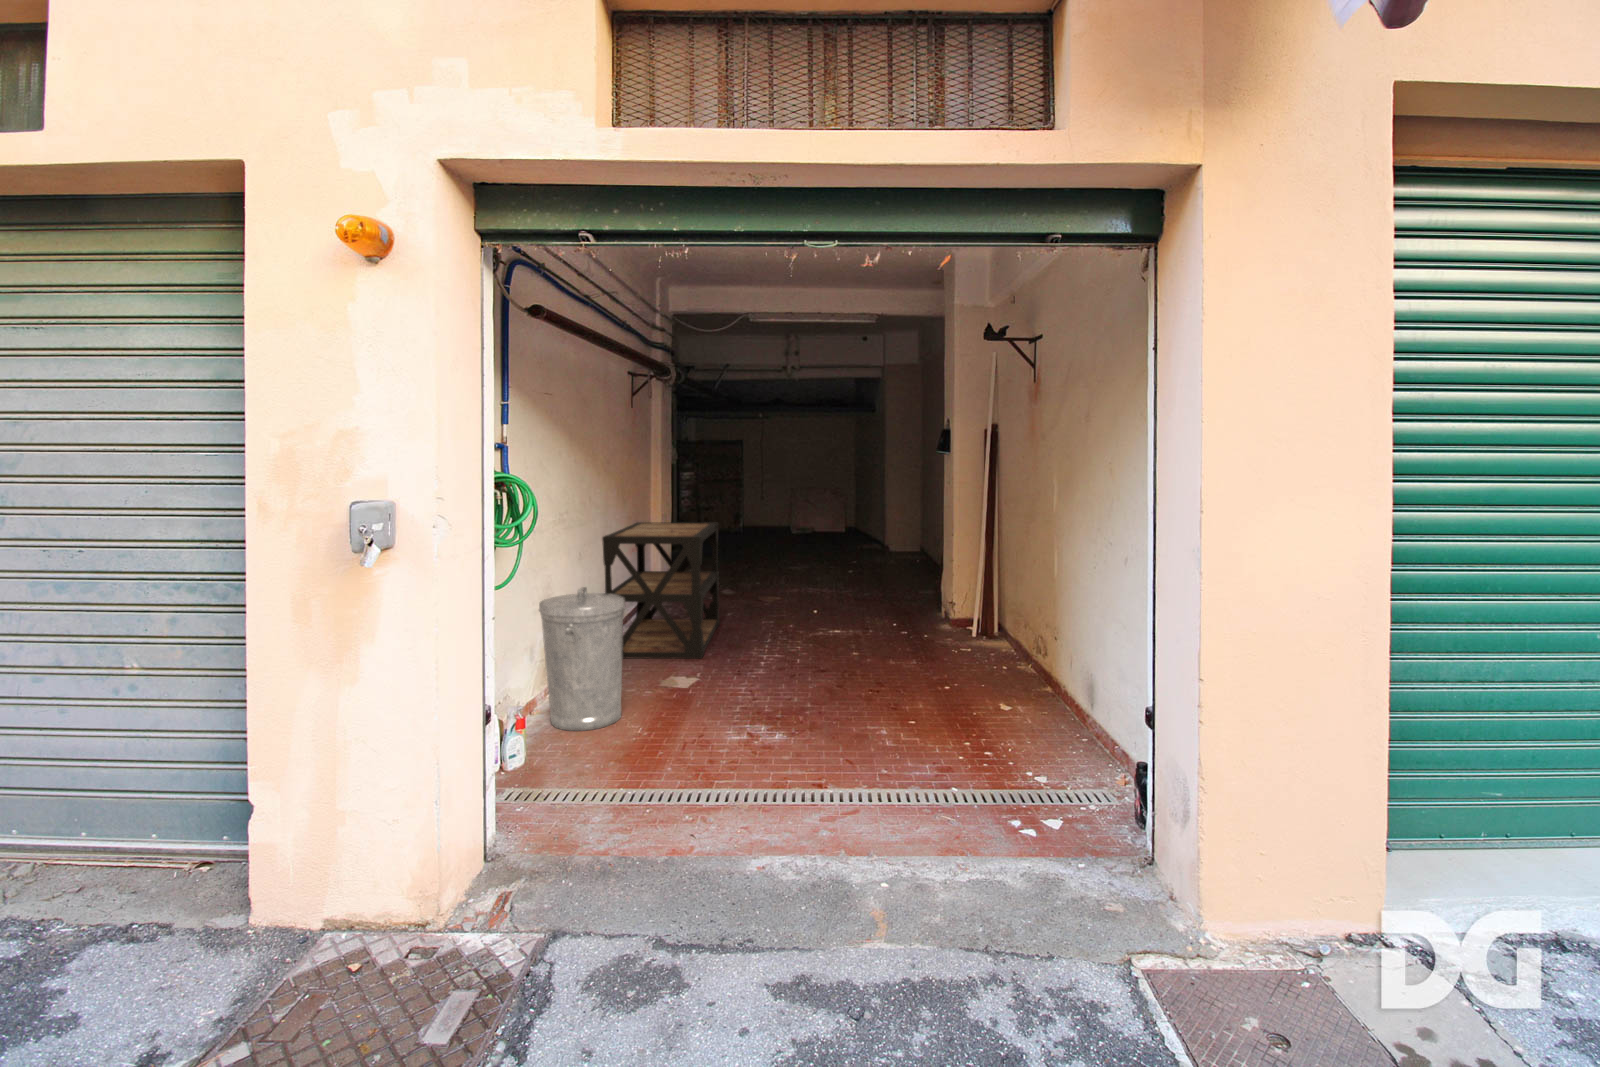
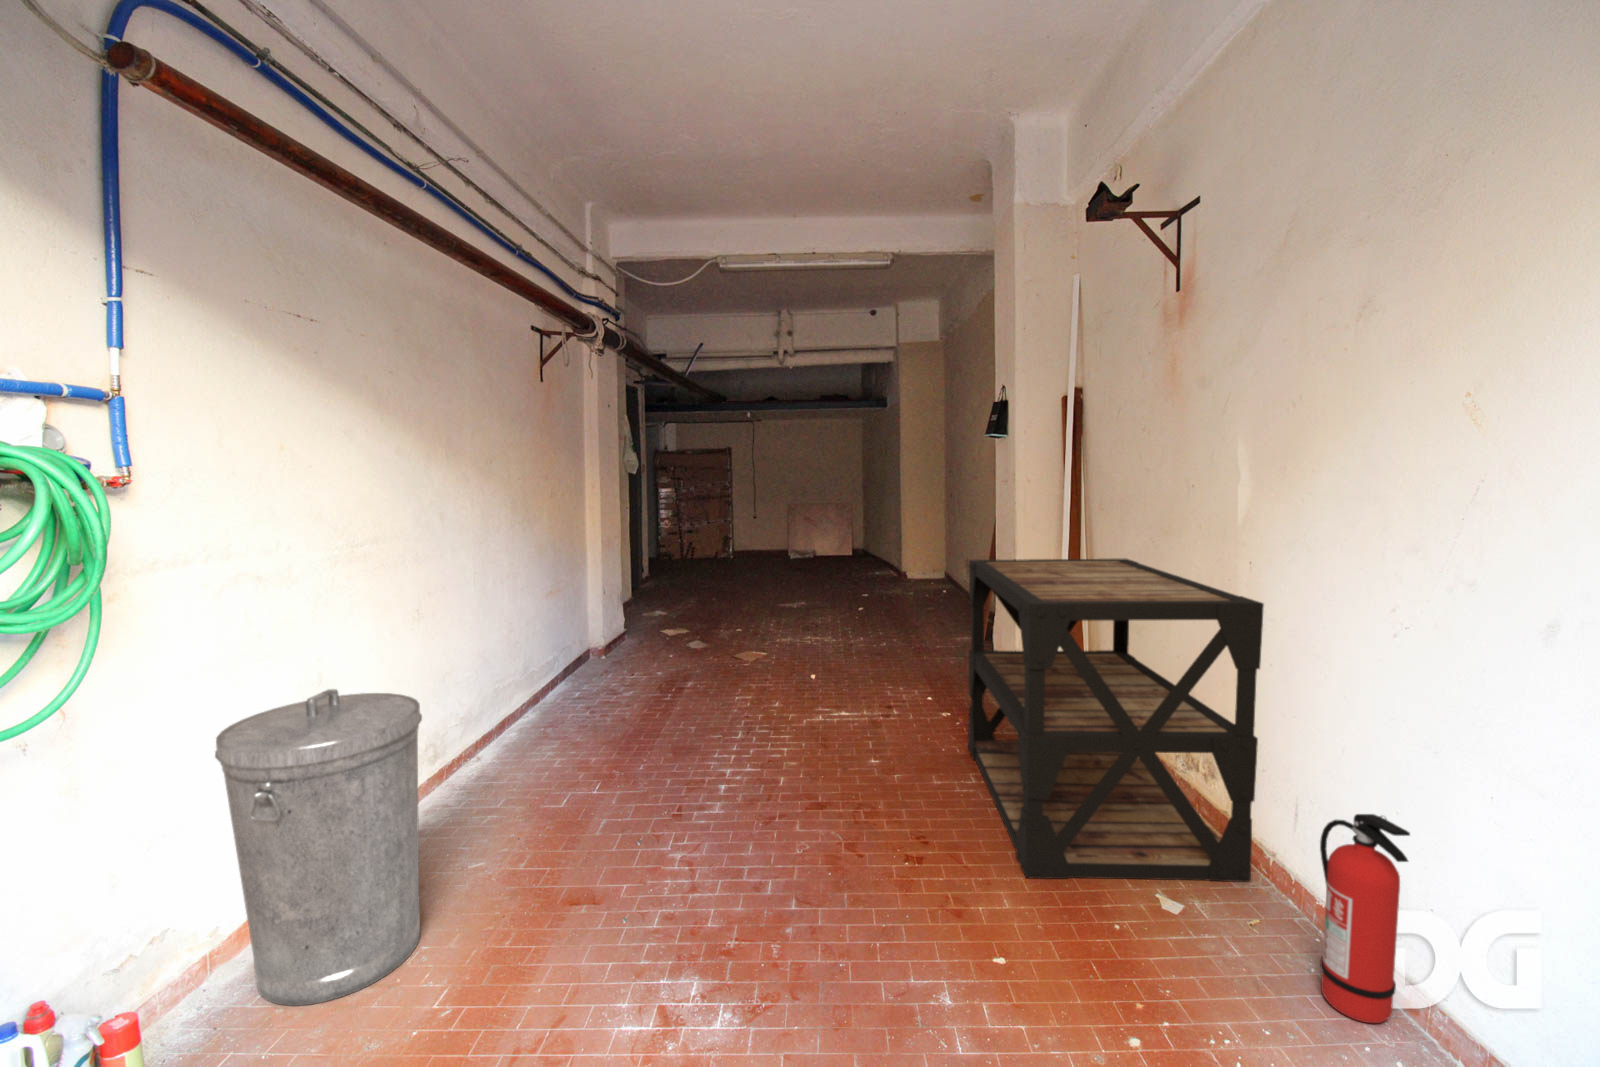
shelving unit: present [602,522,720,659] -> present [968,558,1264,882]
fire extinguisher: none [1052,645,1082,737] -> present [1320,814,1410,1023]

